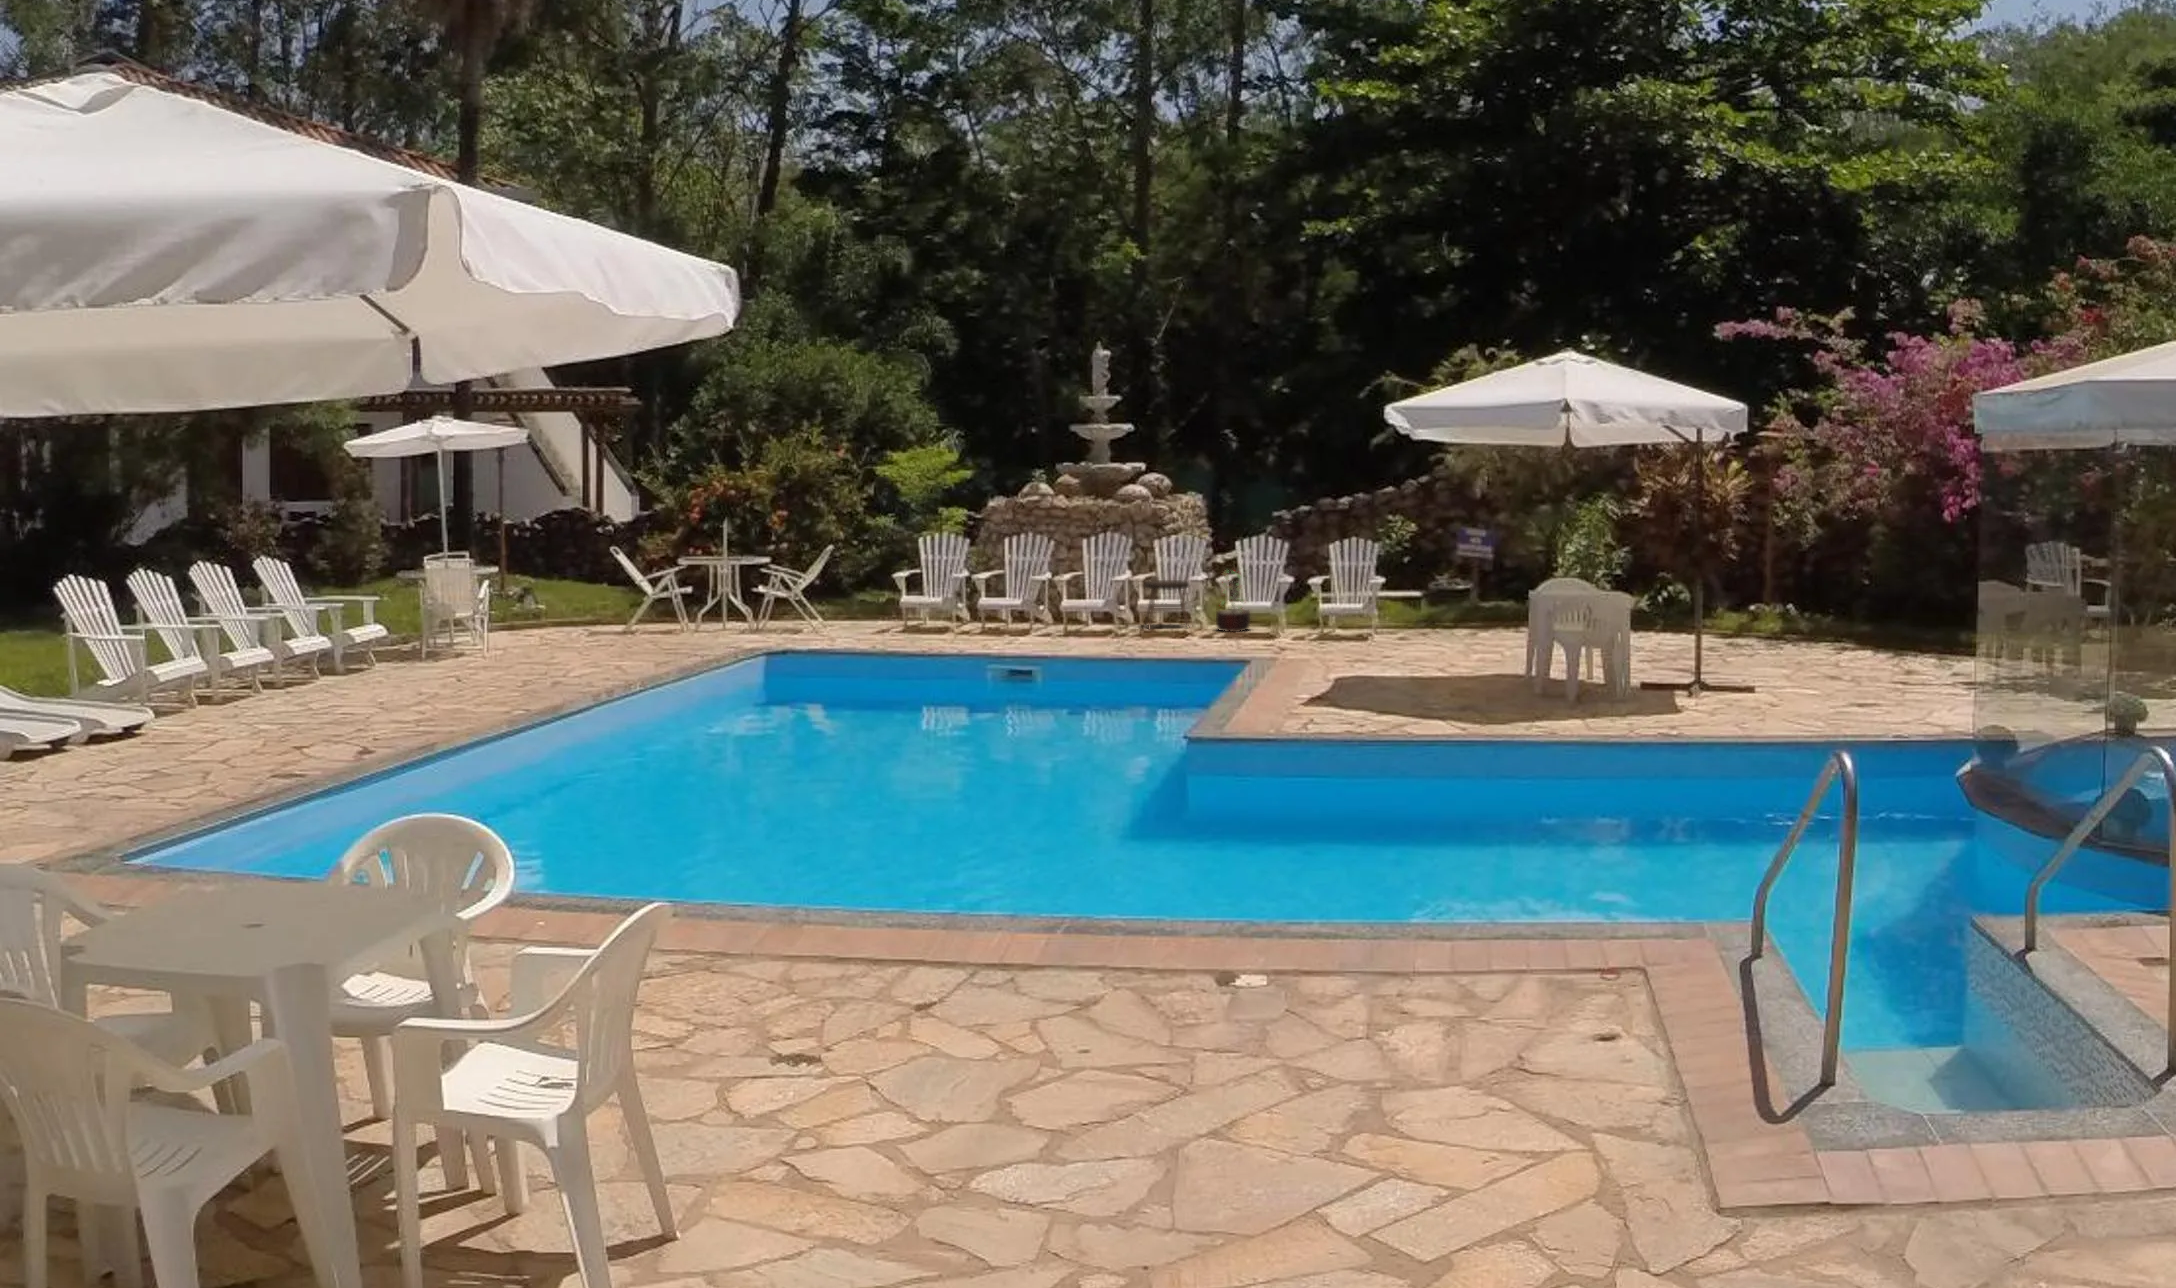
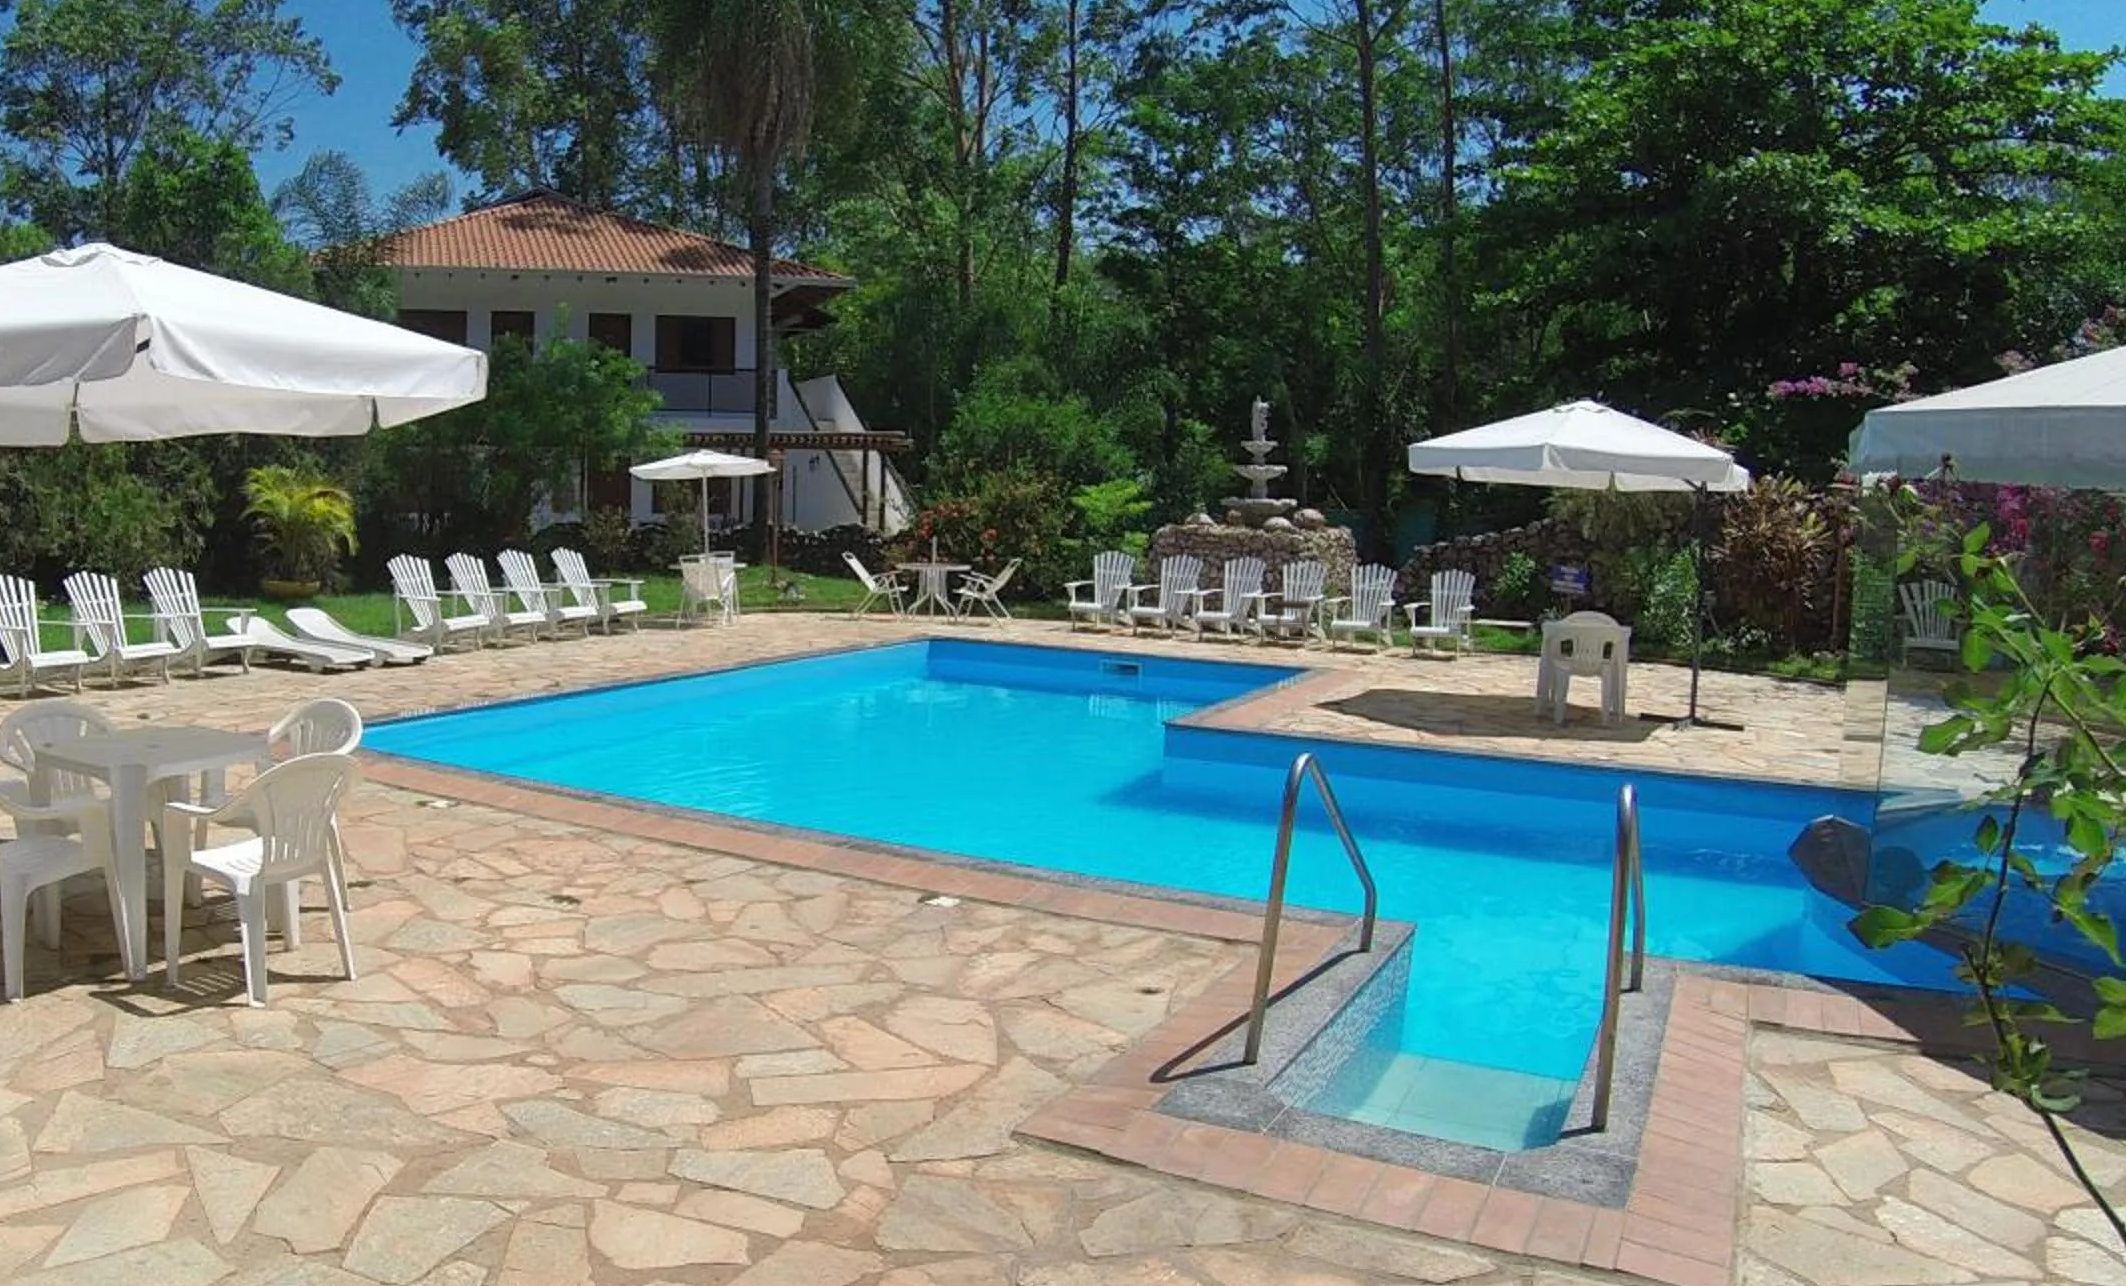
decorative plant: present [1216,570,1251,632] -> none [1331,594,1360,646]

